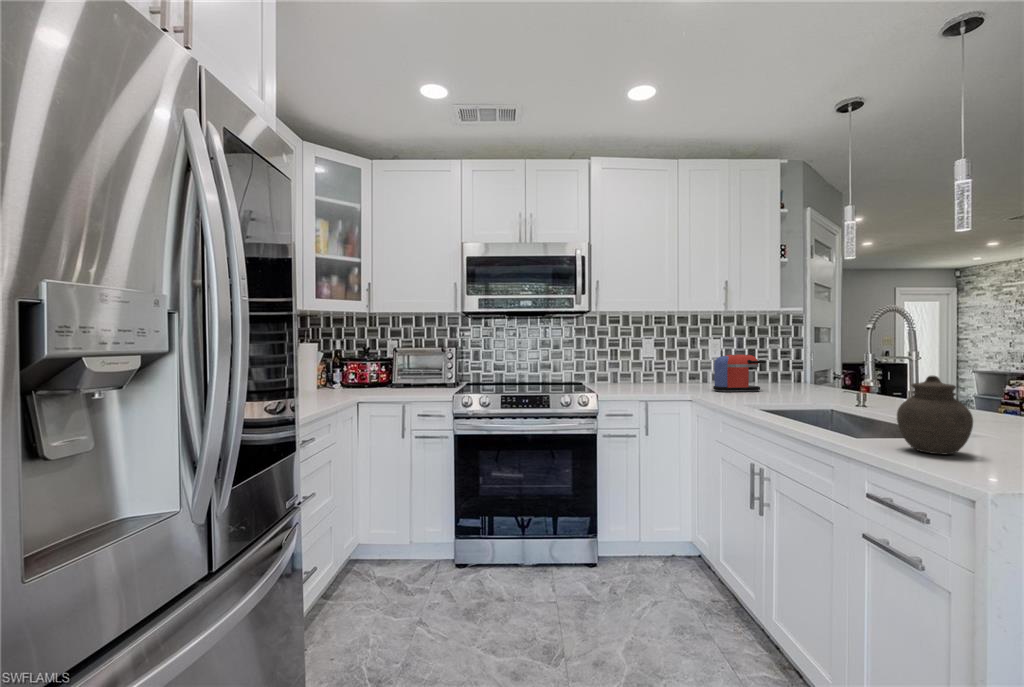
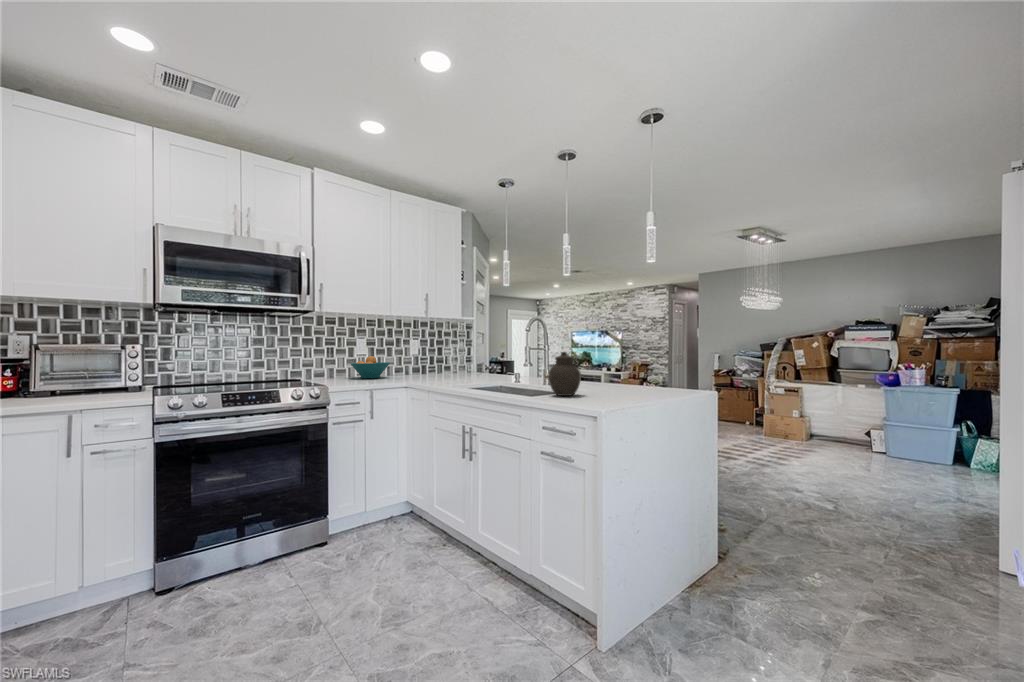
coffee maker: present [713,355,766,392] -> none [418,350,454,379]
fruit bowl: none [634,360,680,386] -> present [351,356,390,378]

